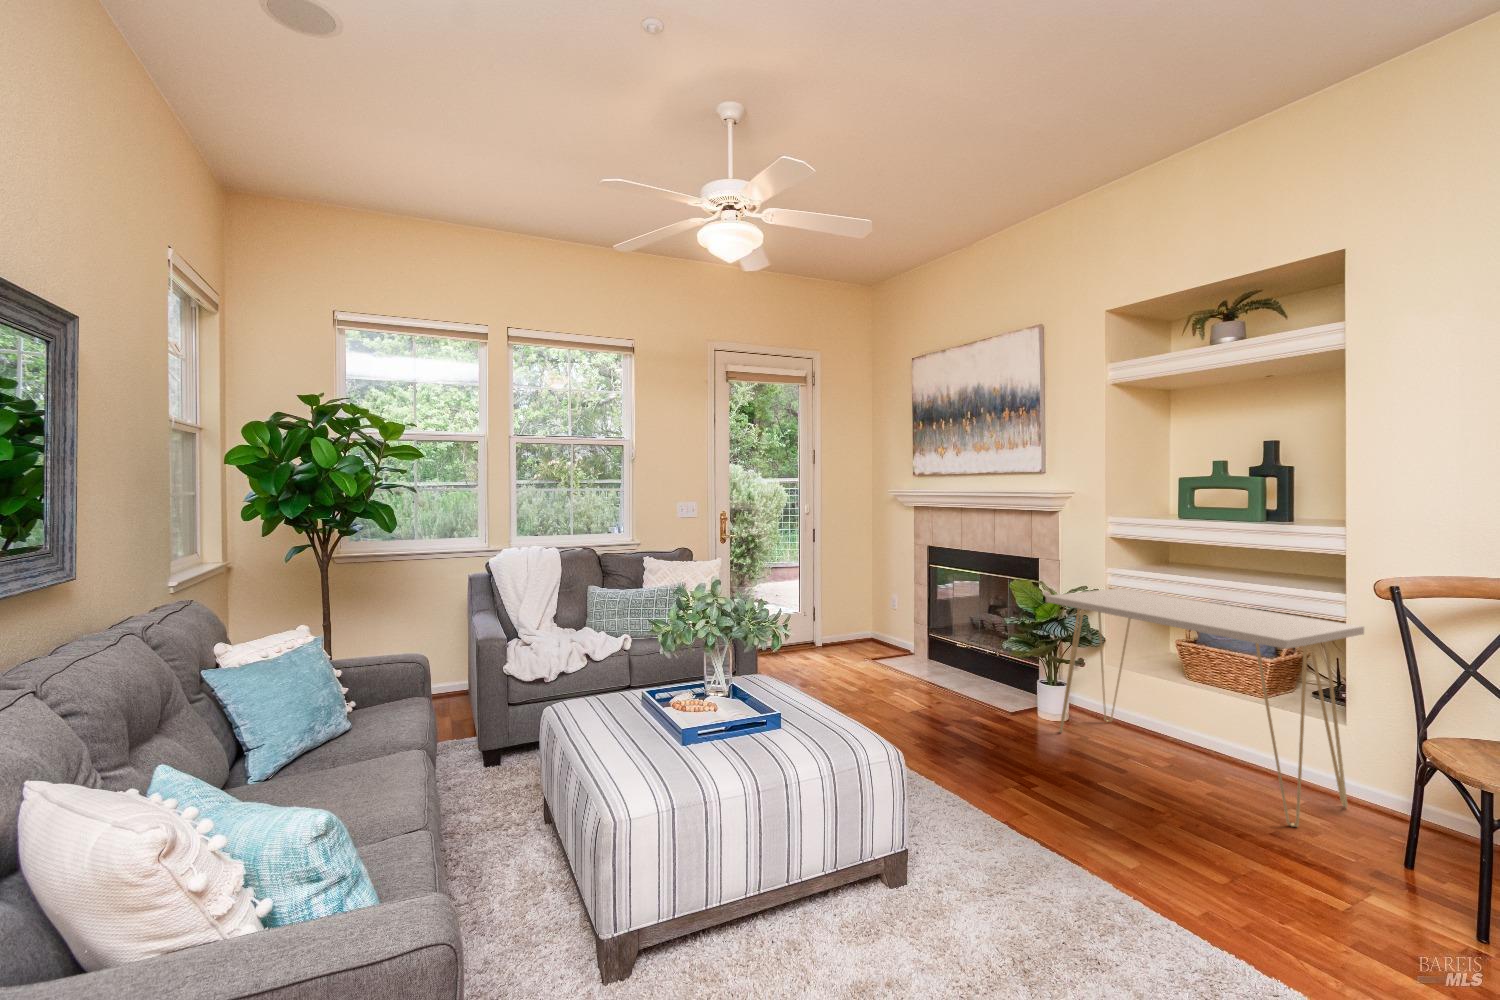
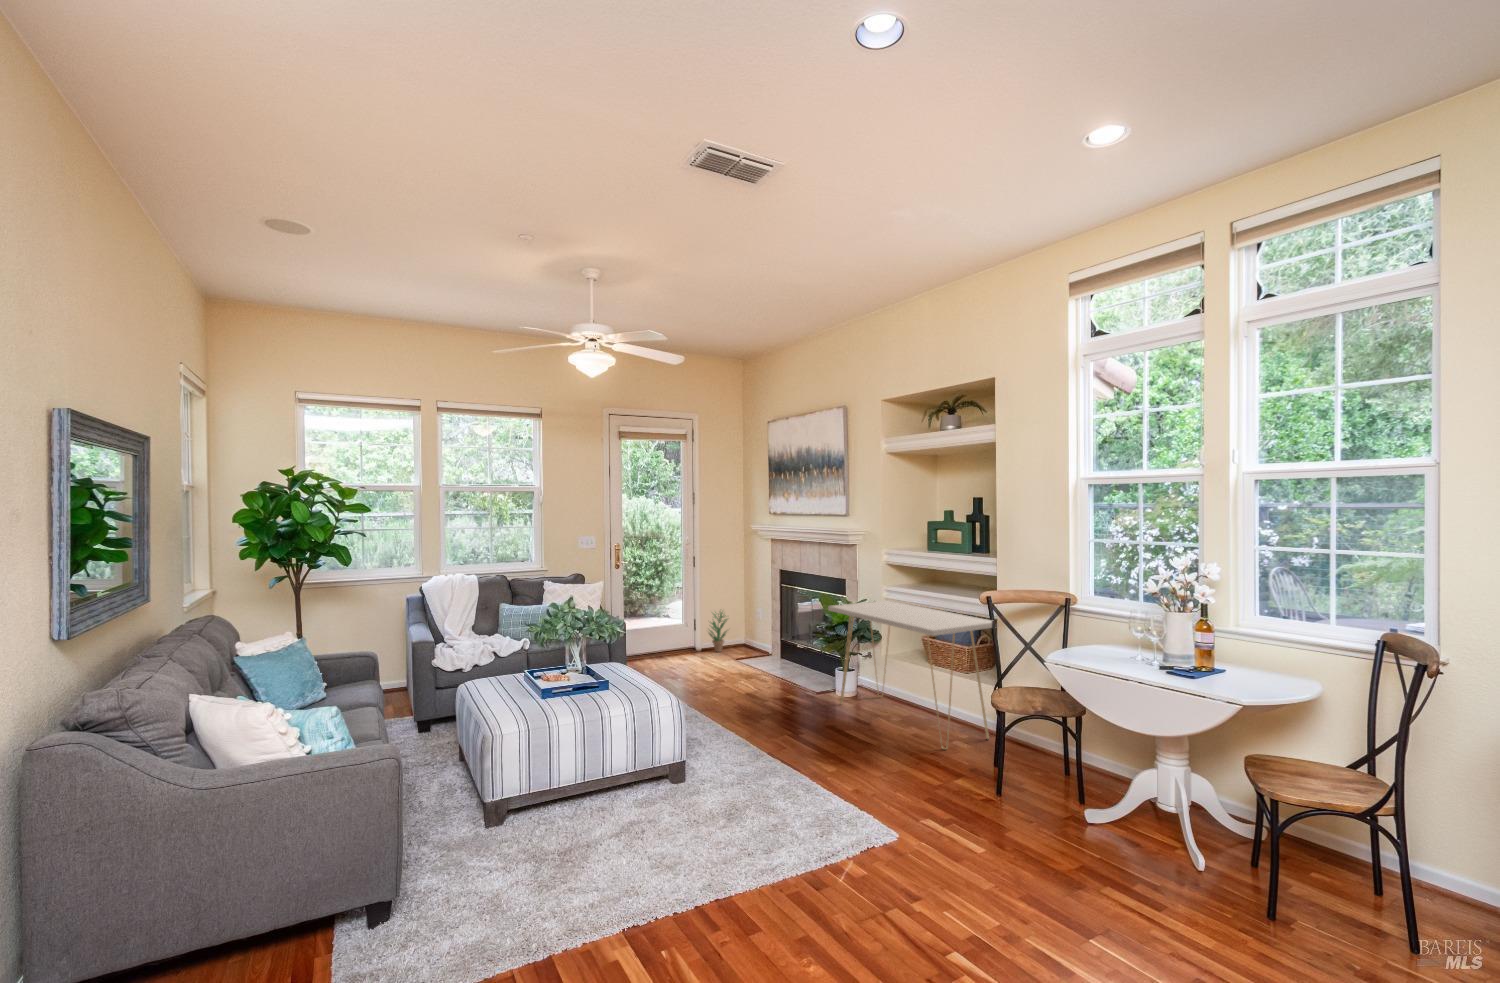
potted plant: none [829,593,861,647] -> present [709,612,727,652]

